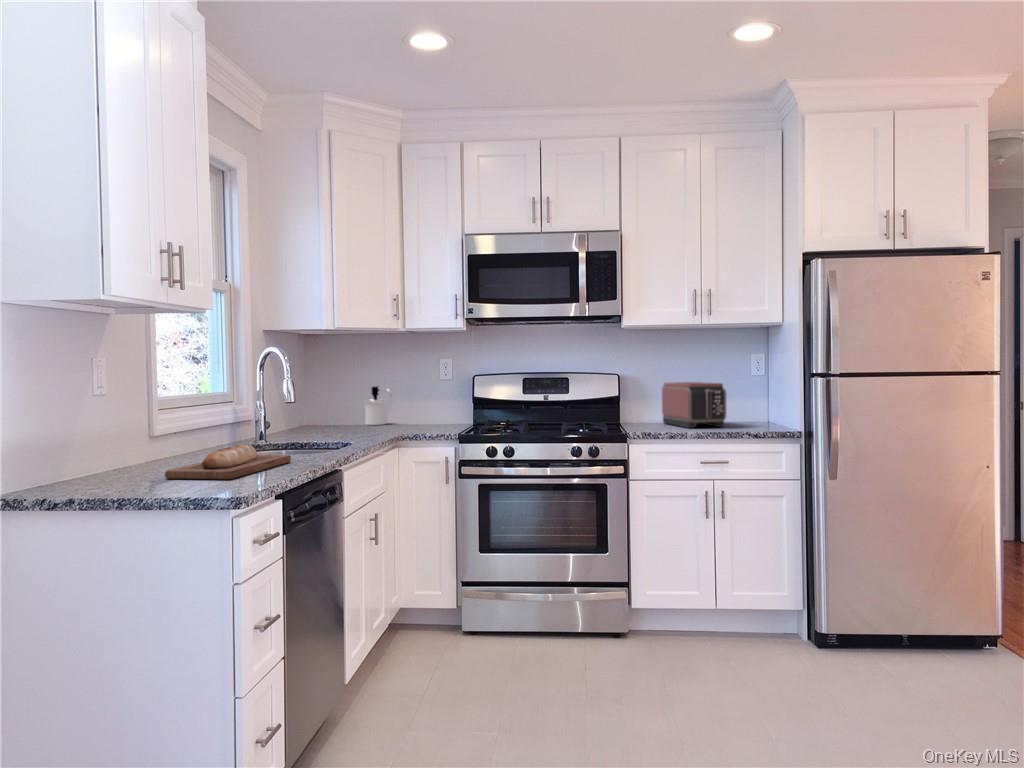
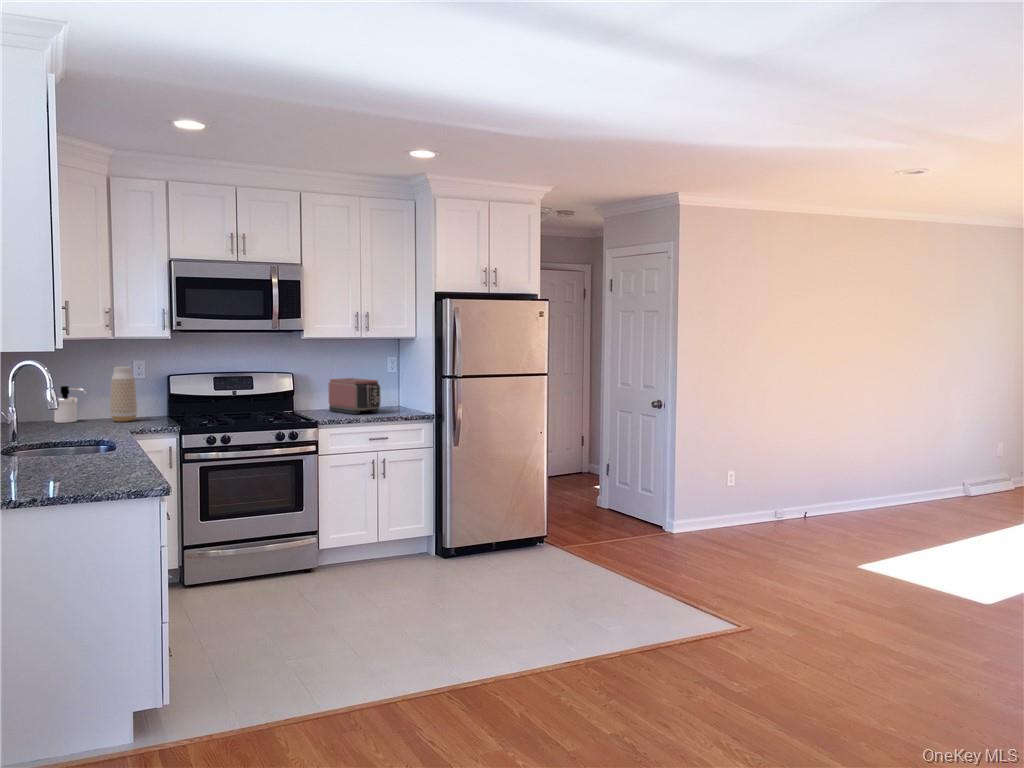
vase: none [413,366,440,426] -> present [110,367,137,422]
bread loaf: present [165,445,291,479] -> none [50,444,110,471]

